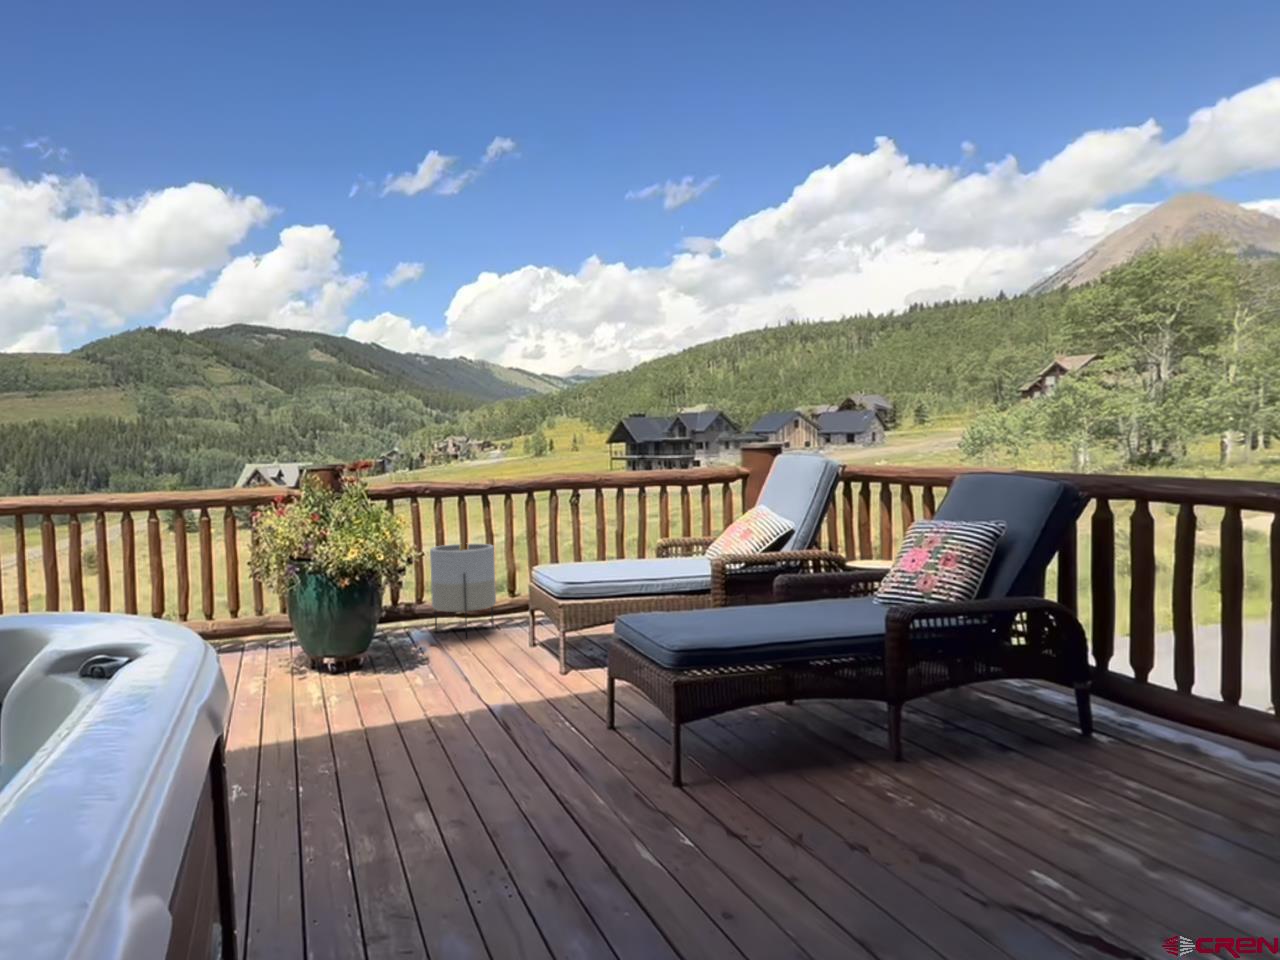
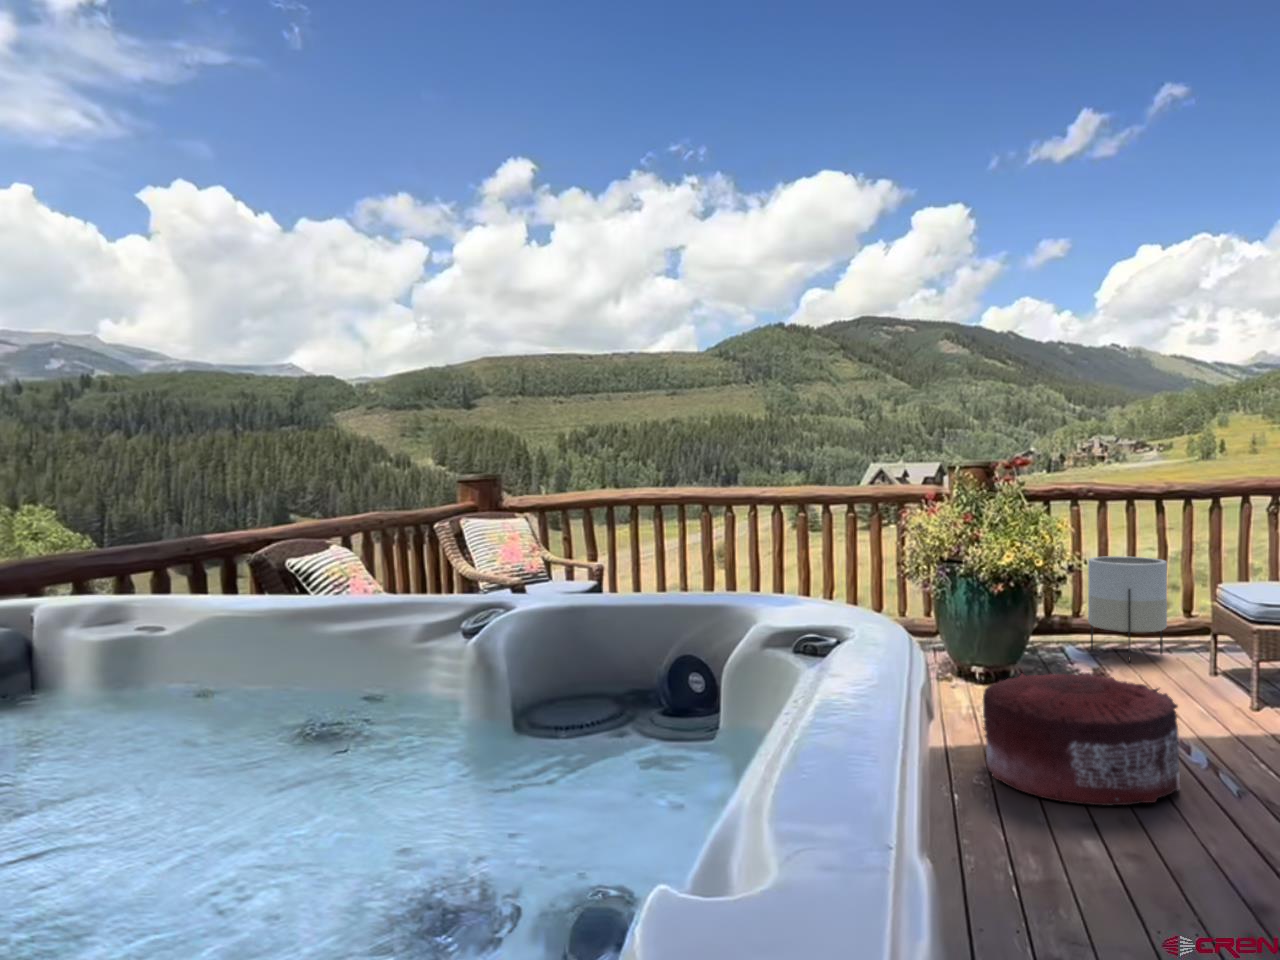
pouf: none [317,661,500,797] -> present [983,673,1180,805]

